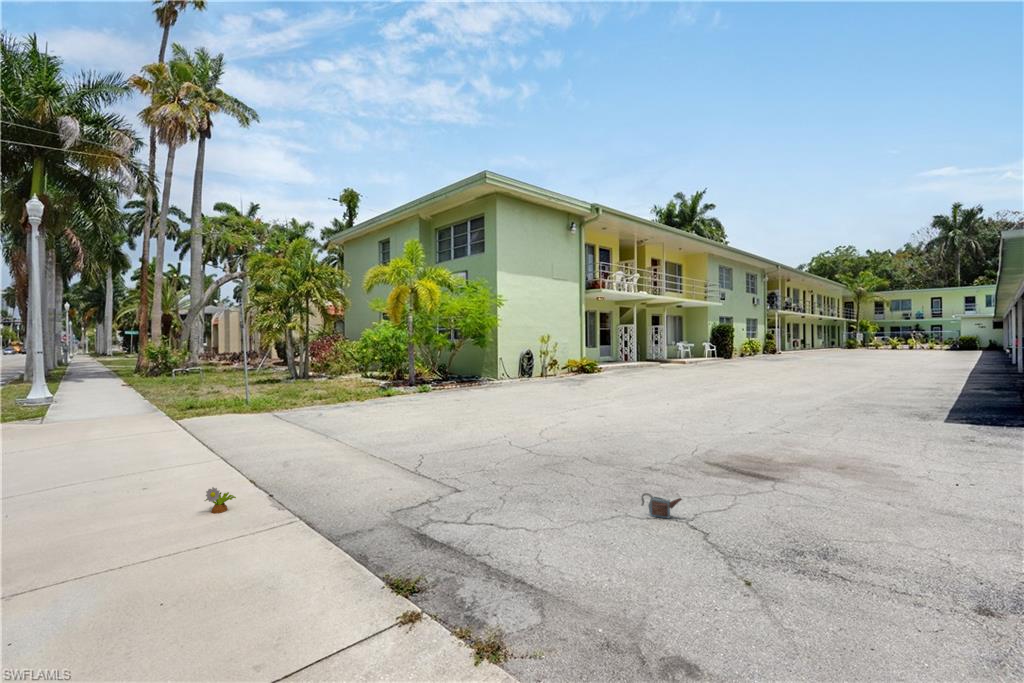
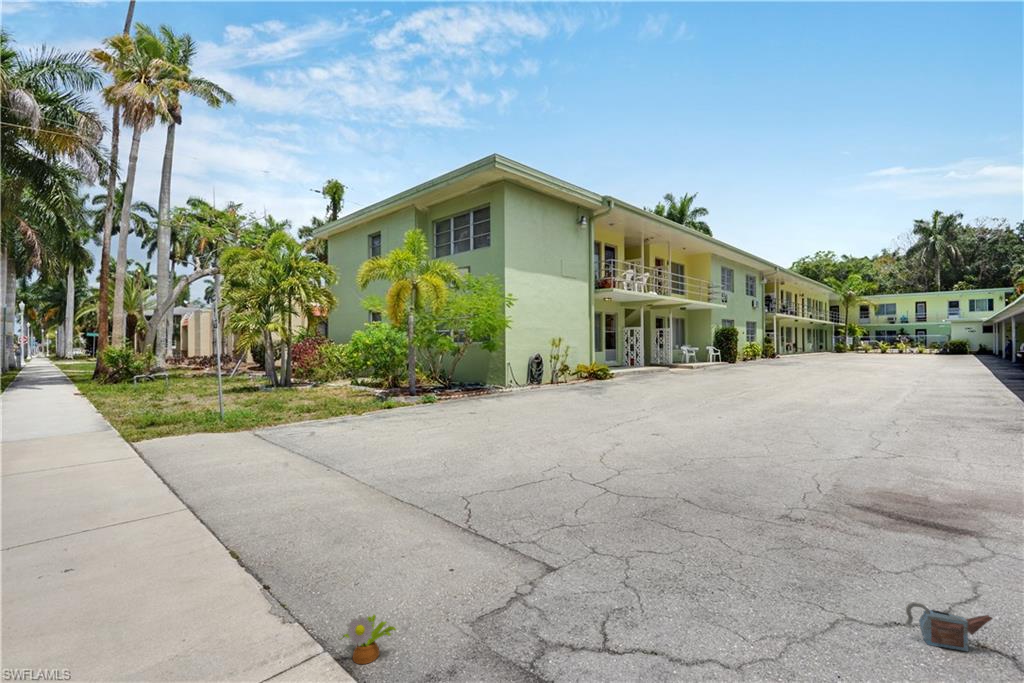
decorative plant: present [205,487,236,513] -> present [343,614,396,664]

